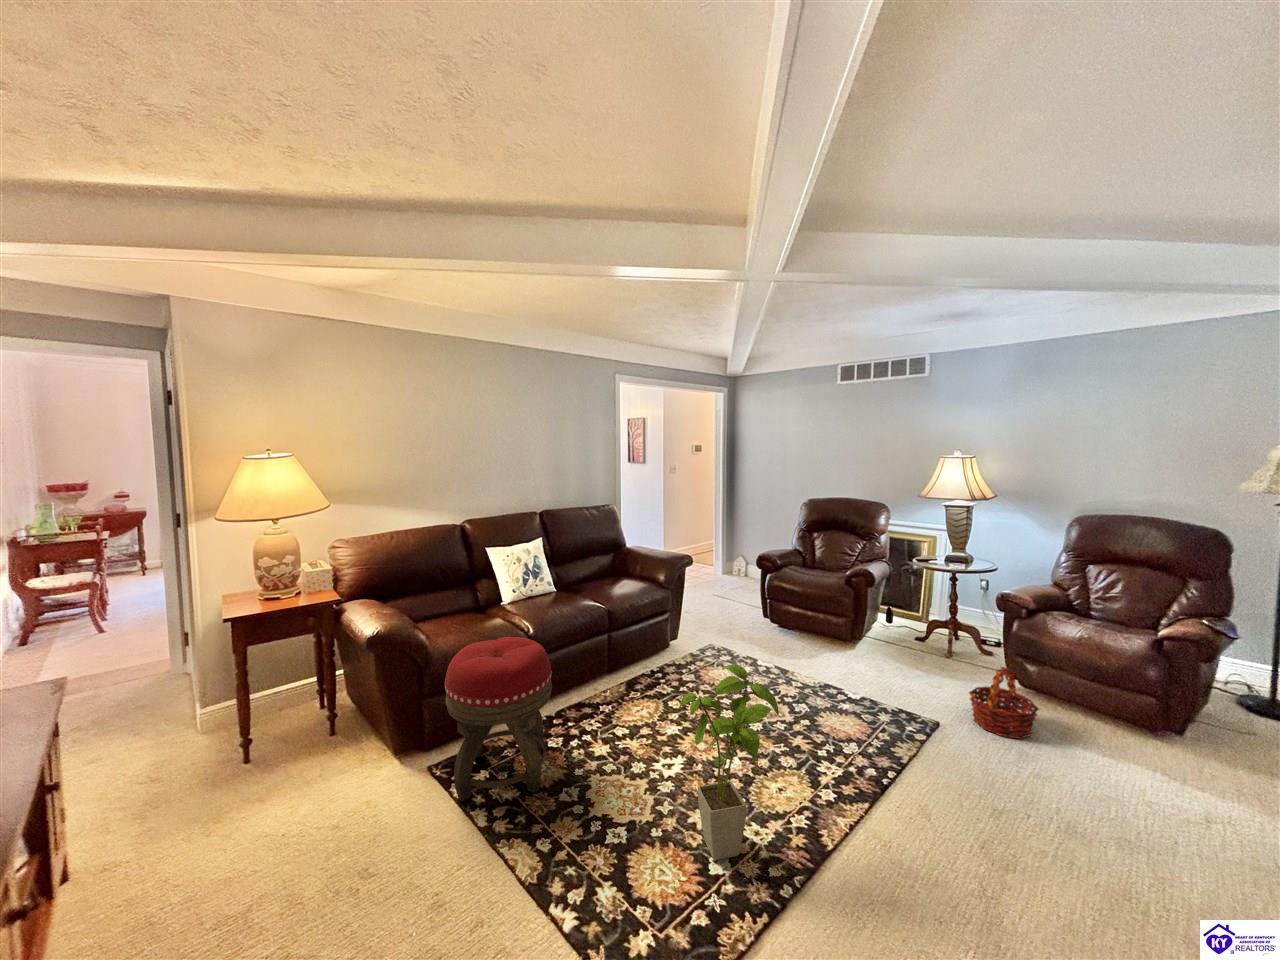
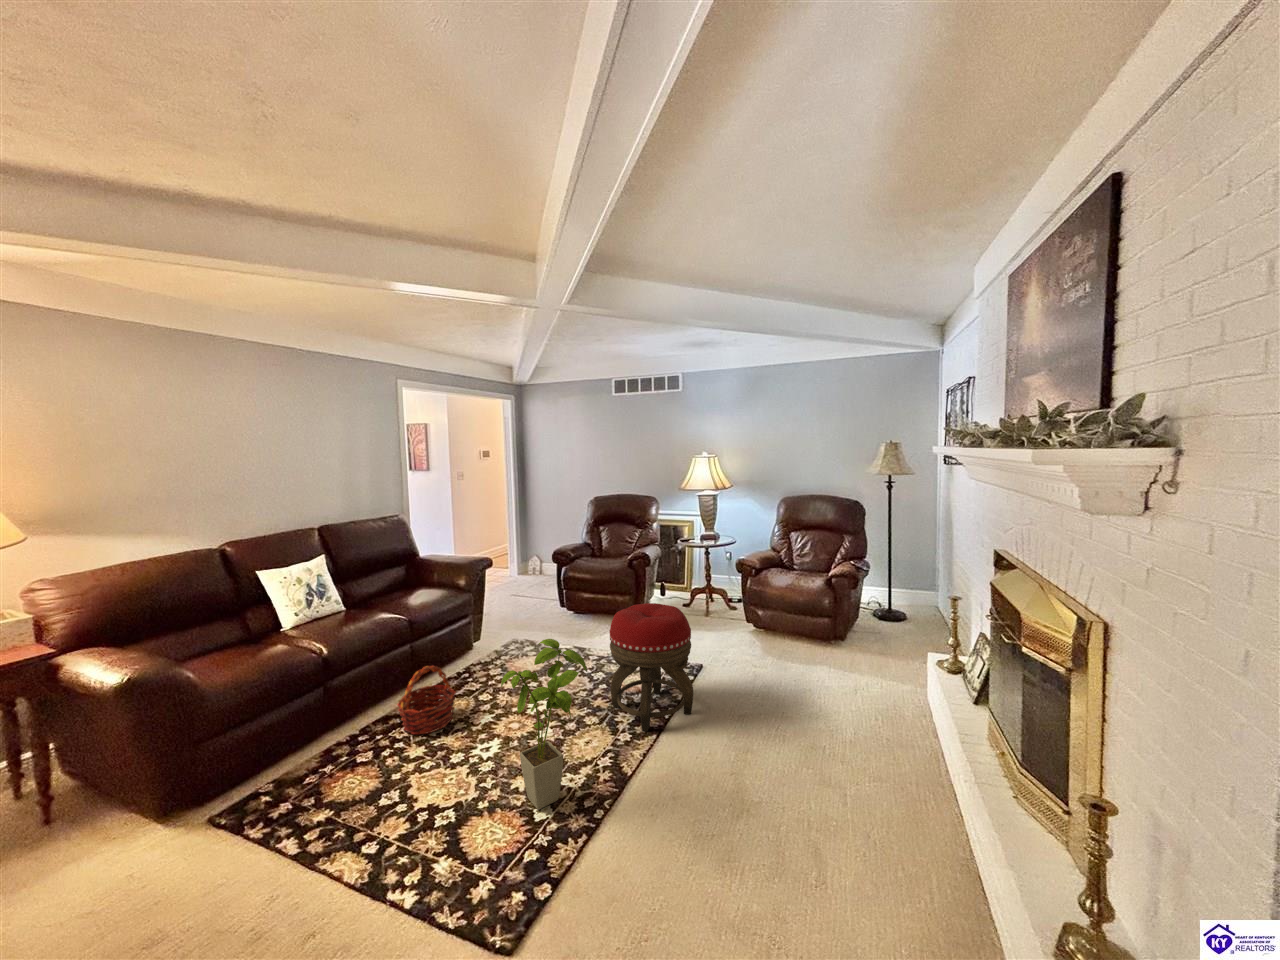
footstool: present [445,637,552,802] -> present [609,603,693,732]
basket: present [969,667,1039,739] -> present [397,666,456,734]

